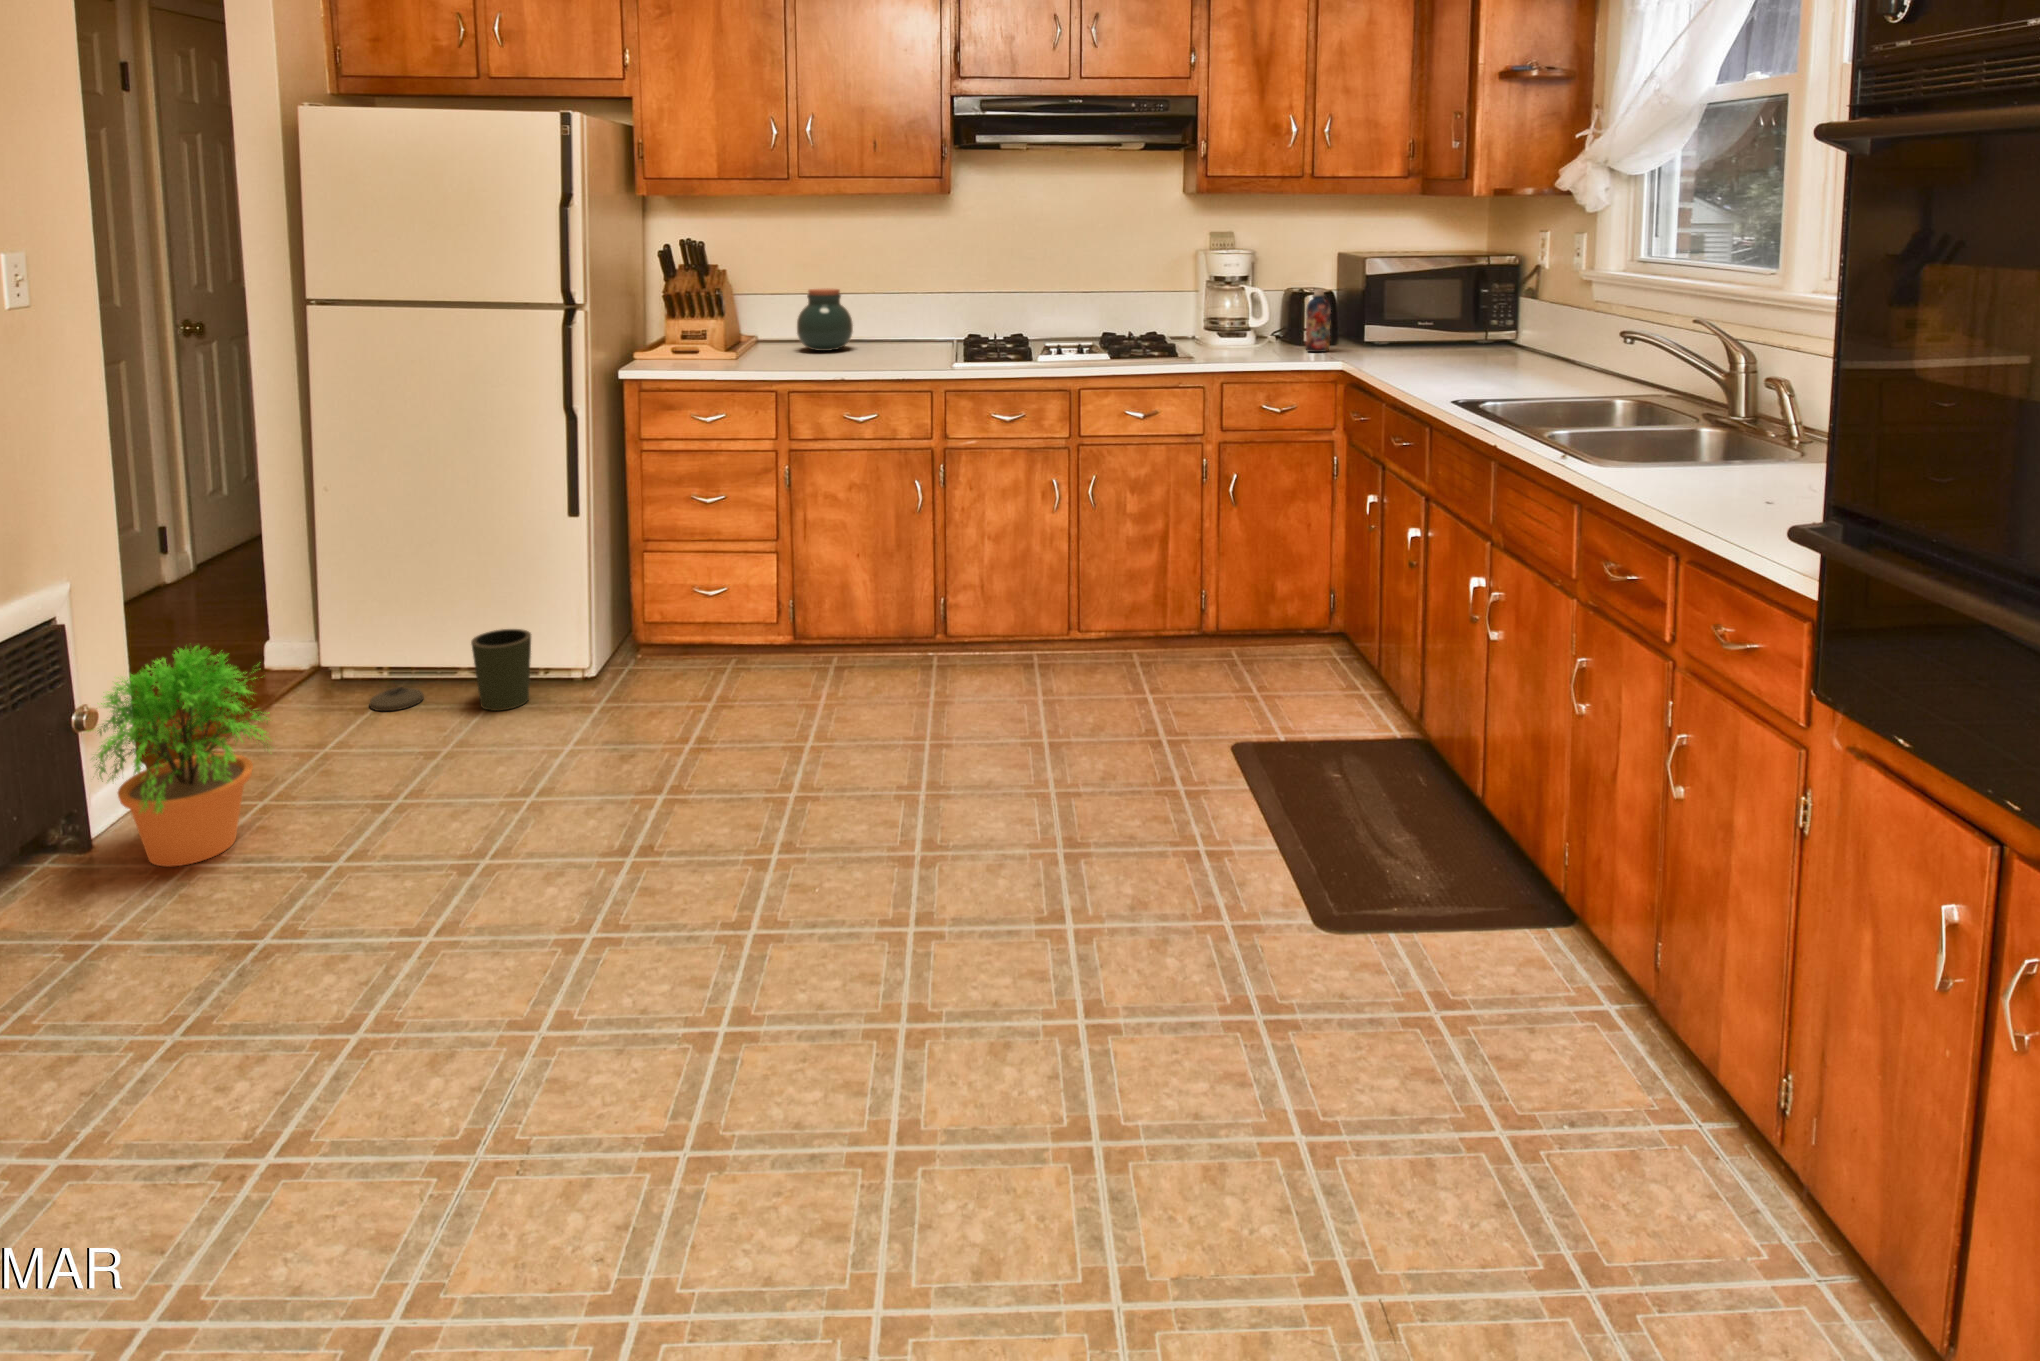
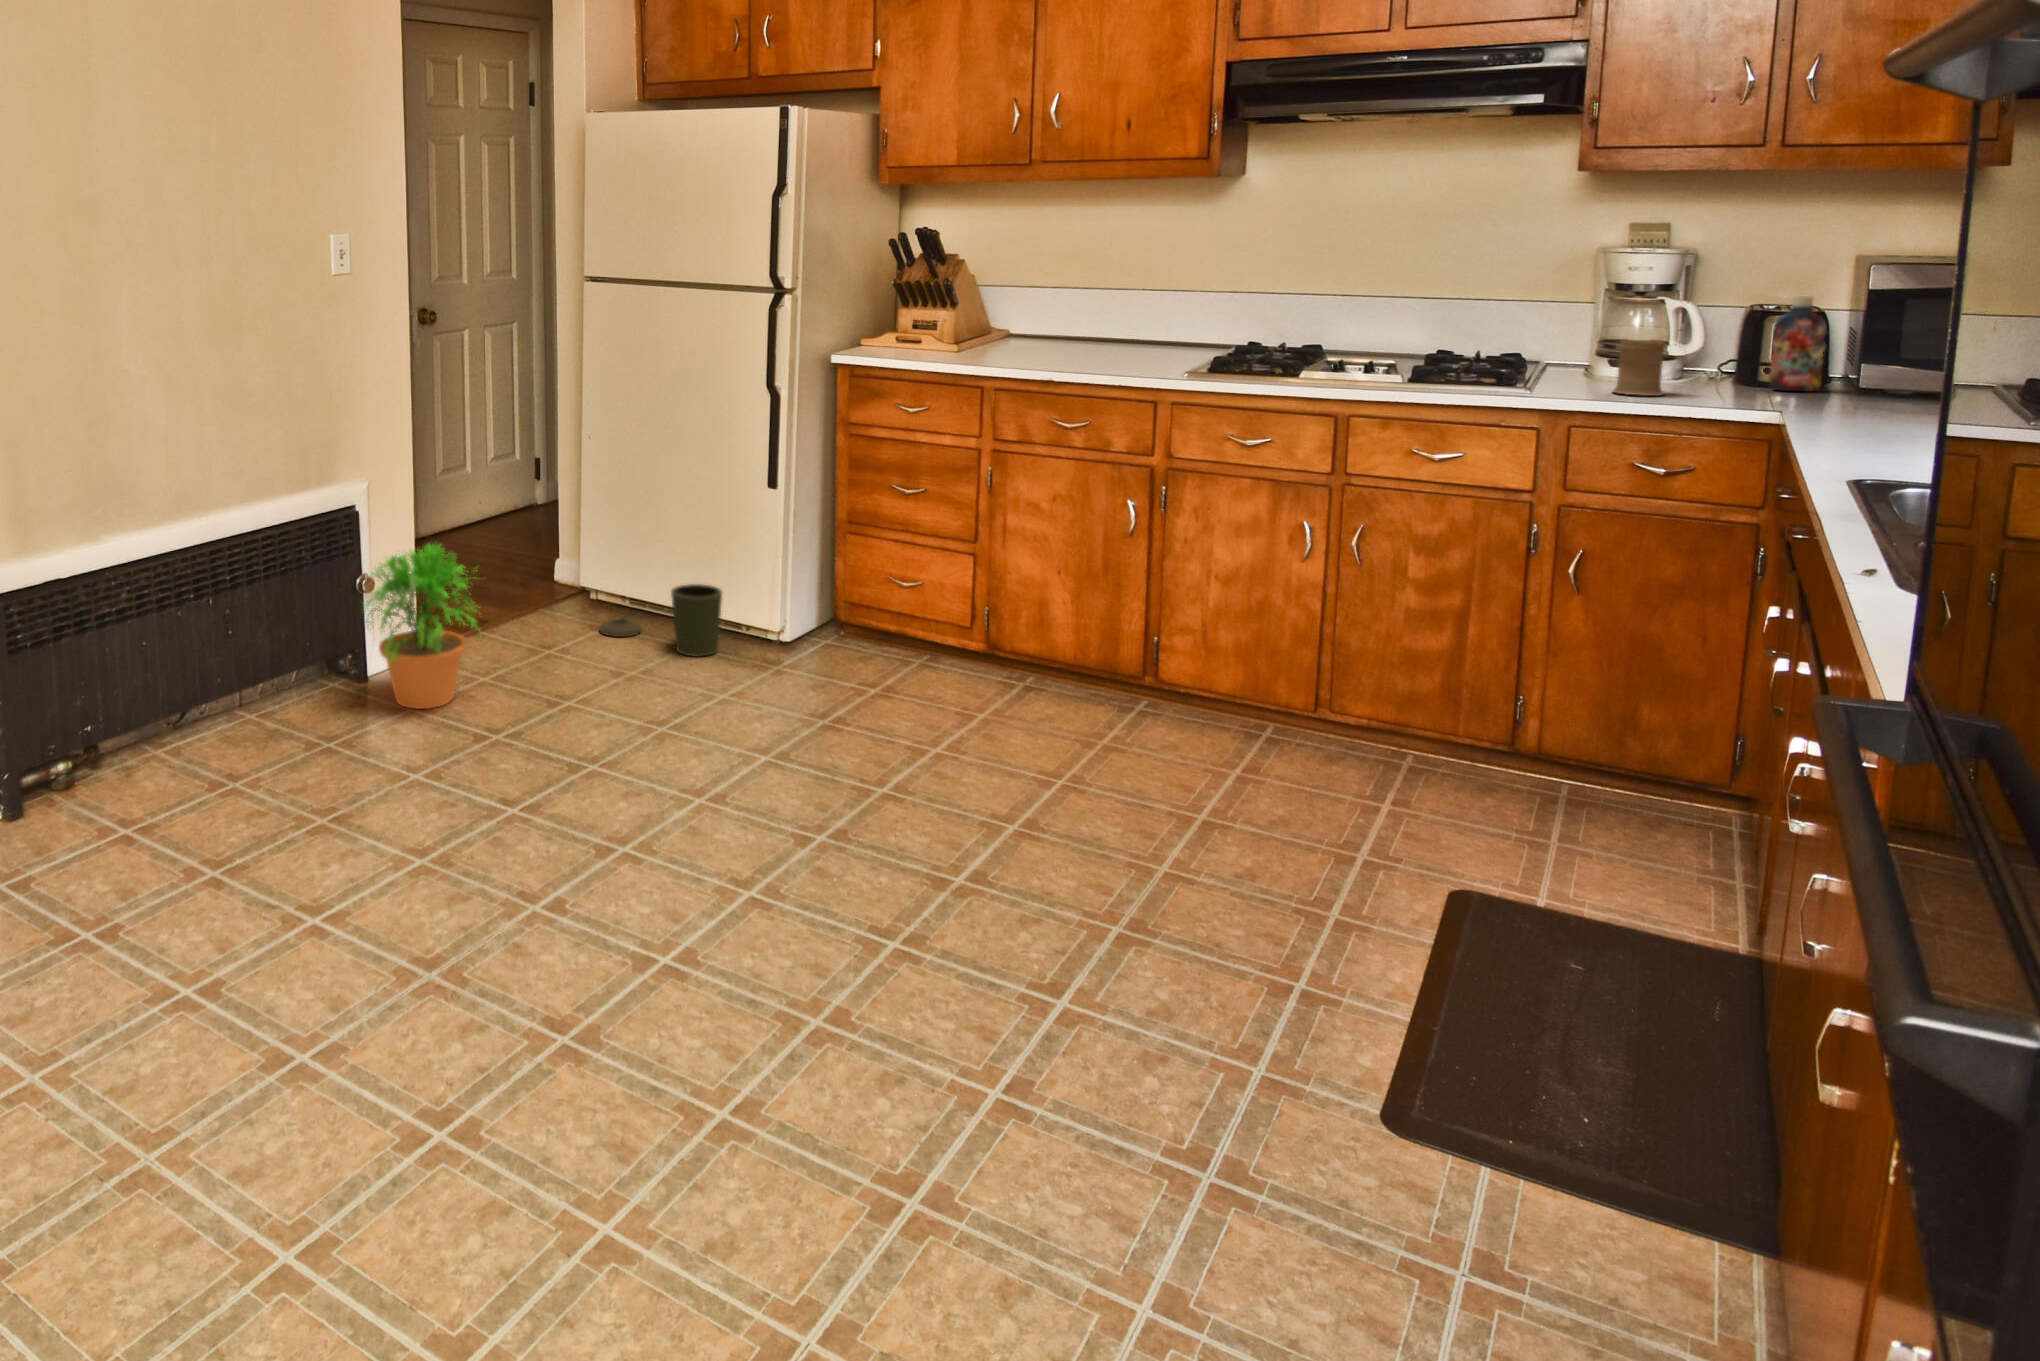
jar: present [797,289,853,351] -> none [1034,283,1100,351]
mug: none [1234,322,1273,361] -> present [1613,340,1683,396]

